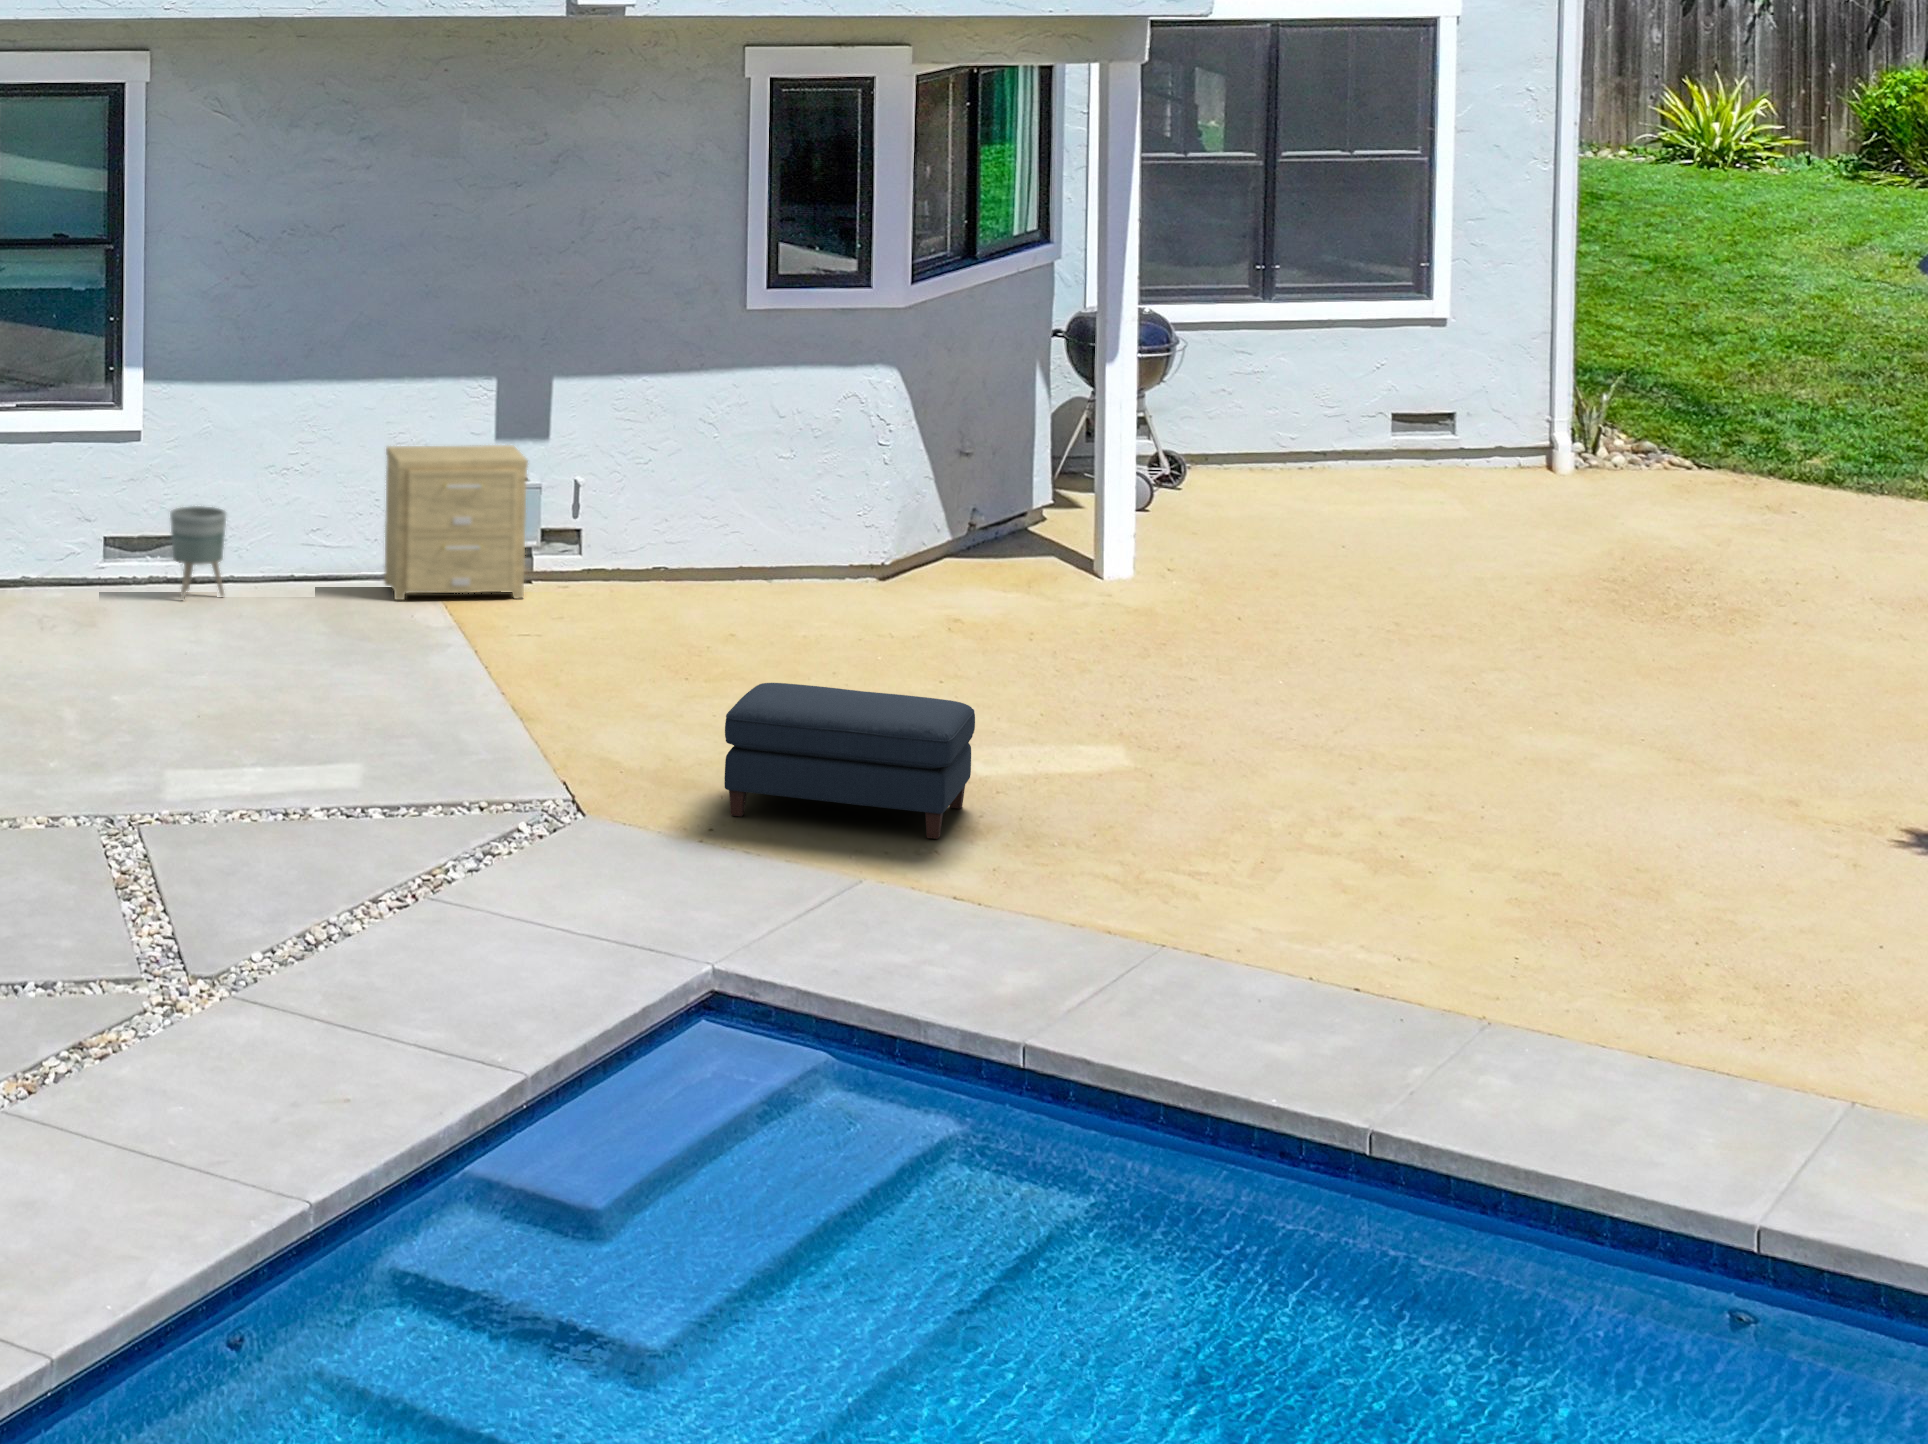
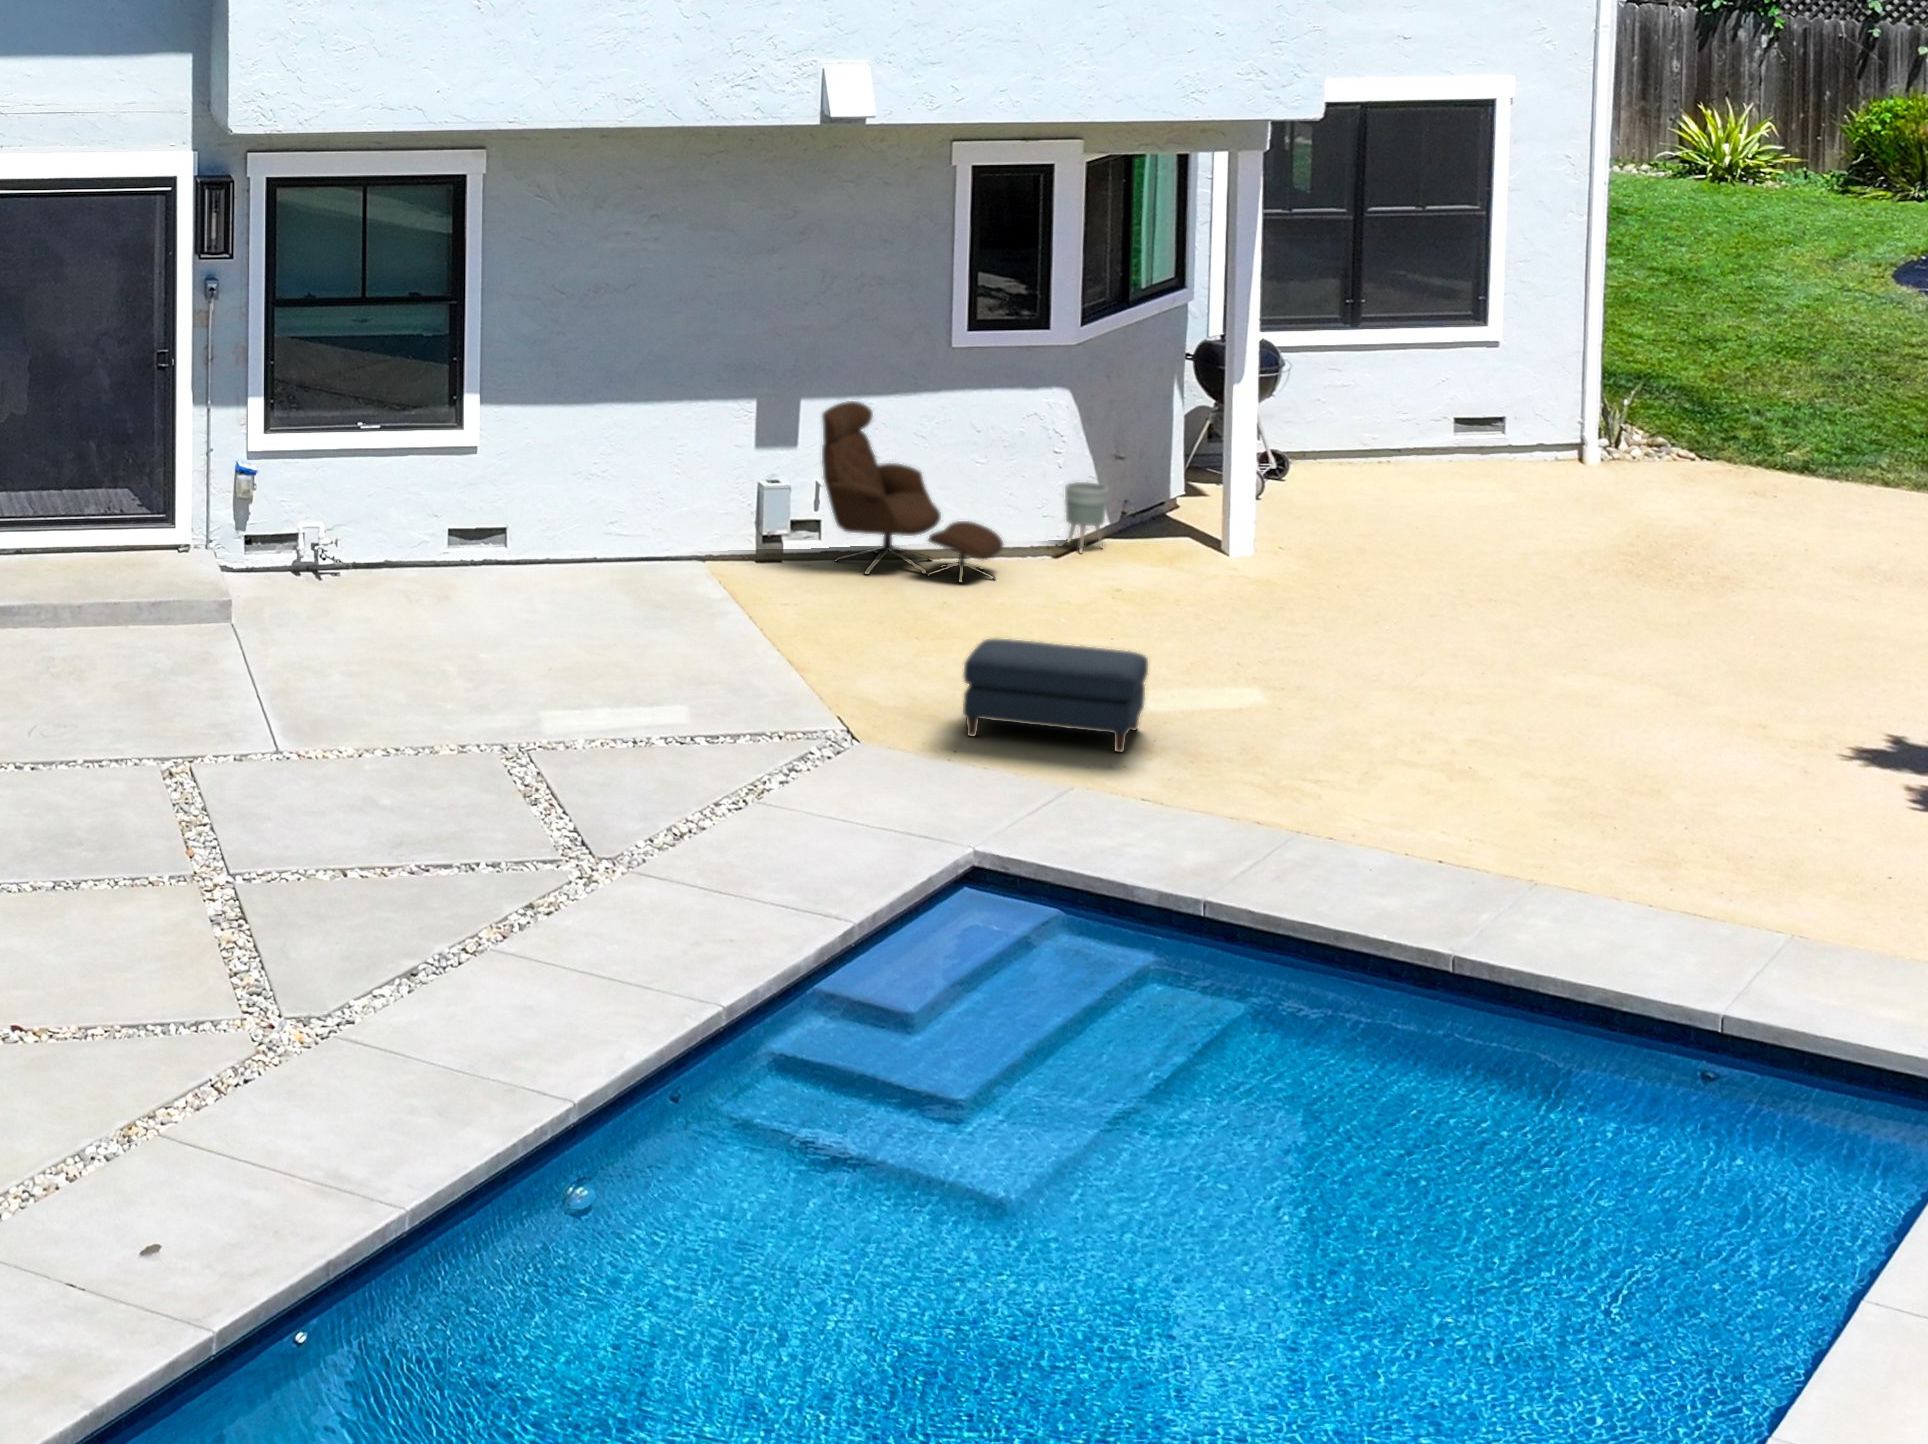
lounge chair: none [585,379,818,614] -> present [822,401,1003,582]
side table: present [384,445,528,600] -> none [664,453,779,574]
planter: present [170,506,226,600] -> present [1065,482,1108,552]

